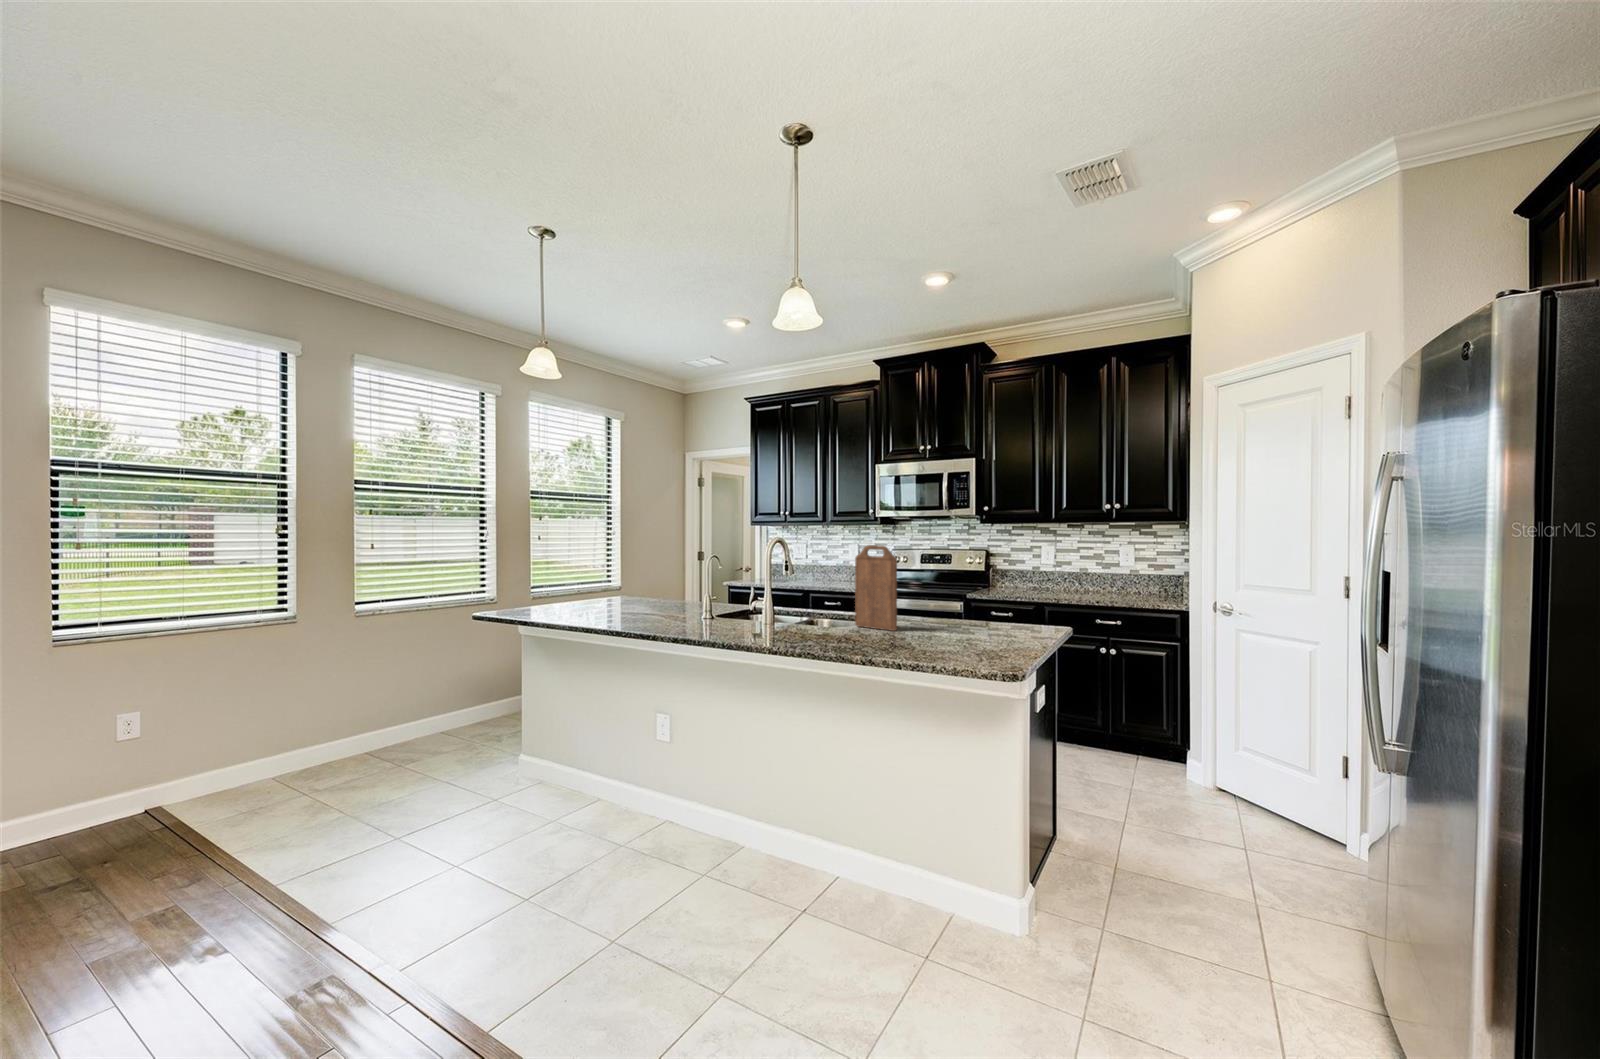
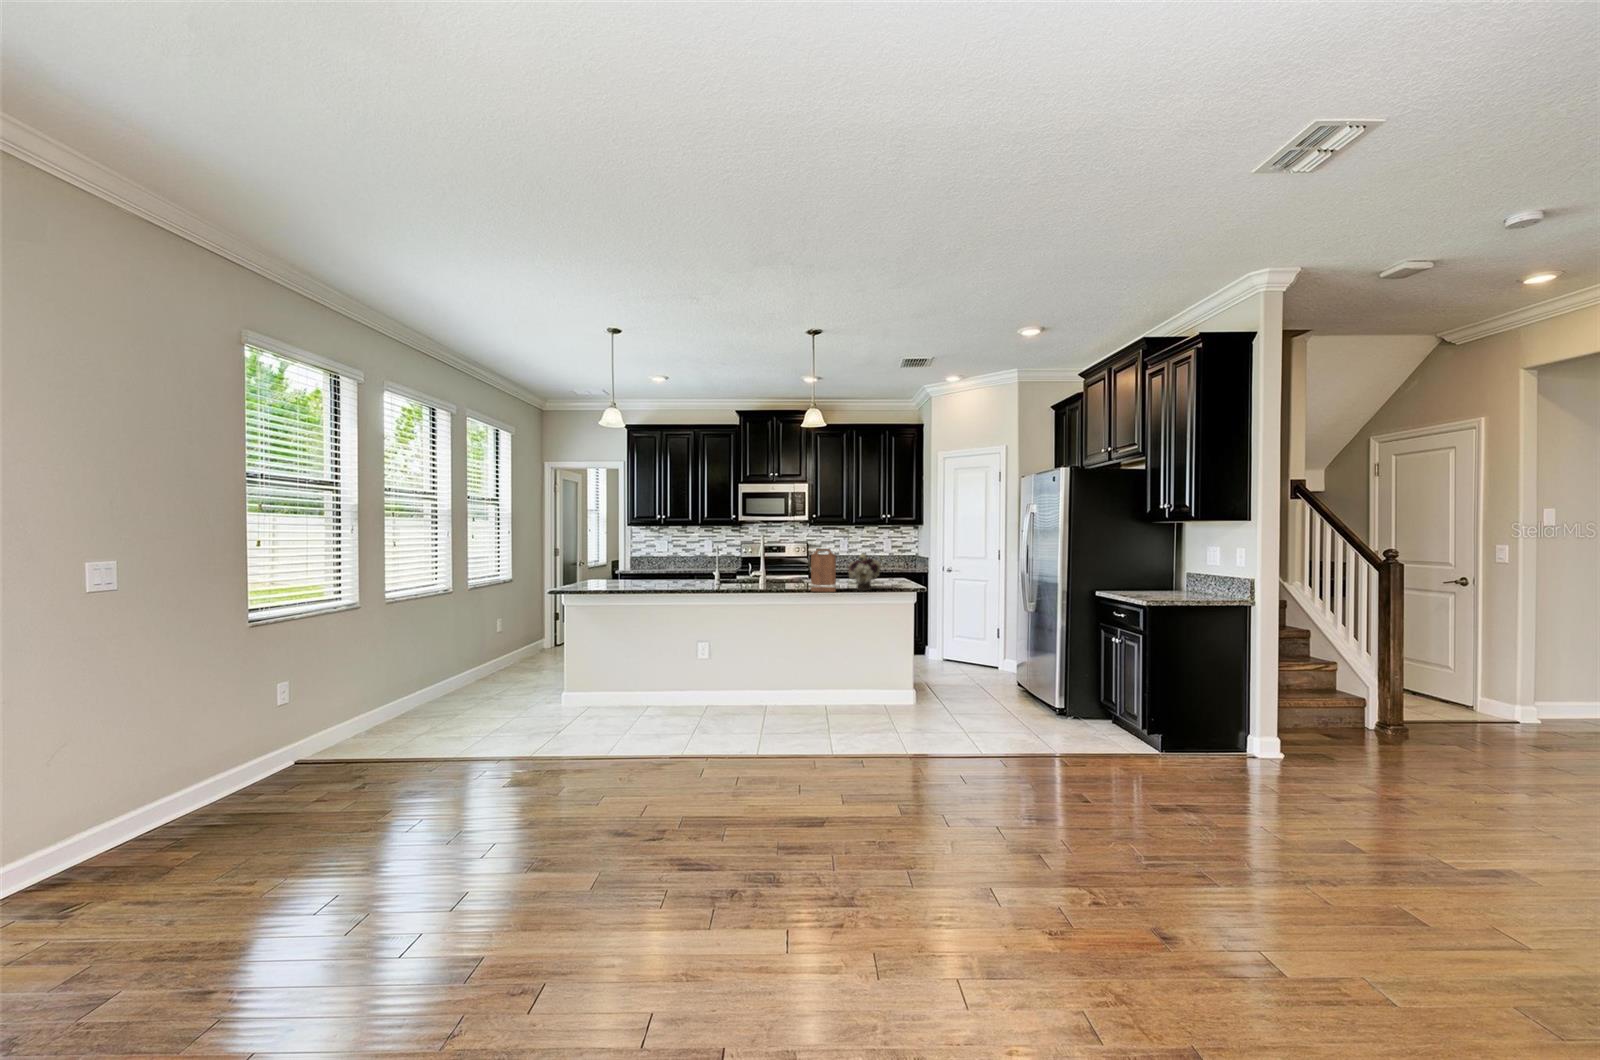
flower arrangement: none [926,556,998,634] -> present [848,554,881,591]

